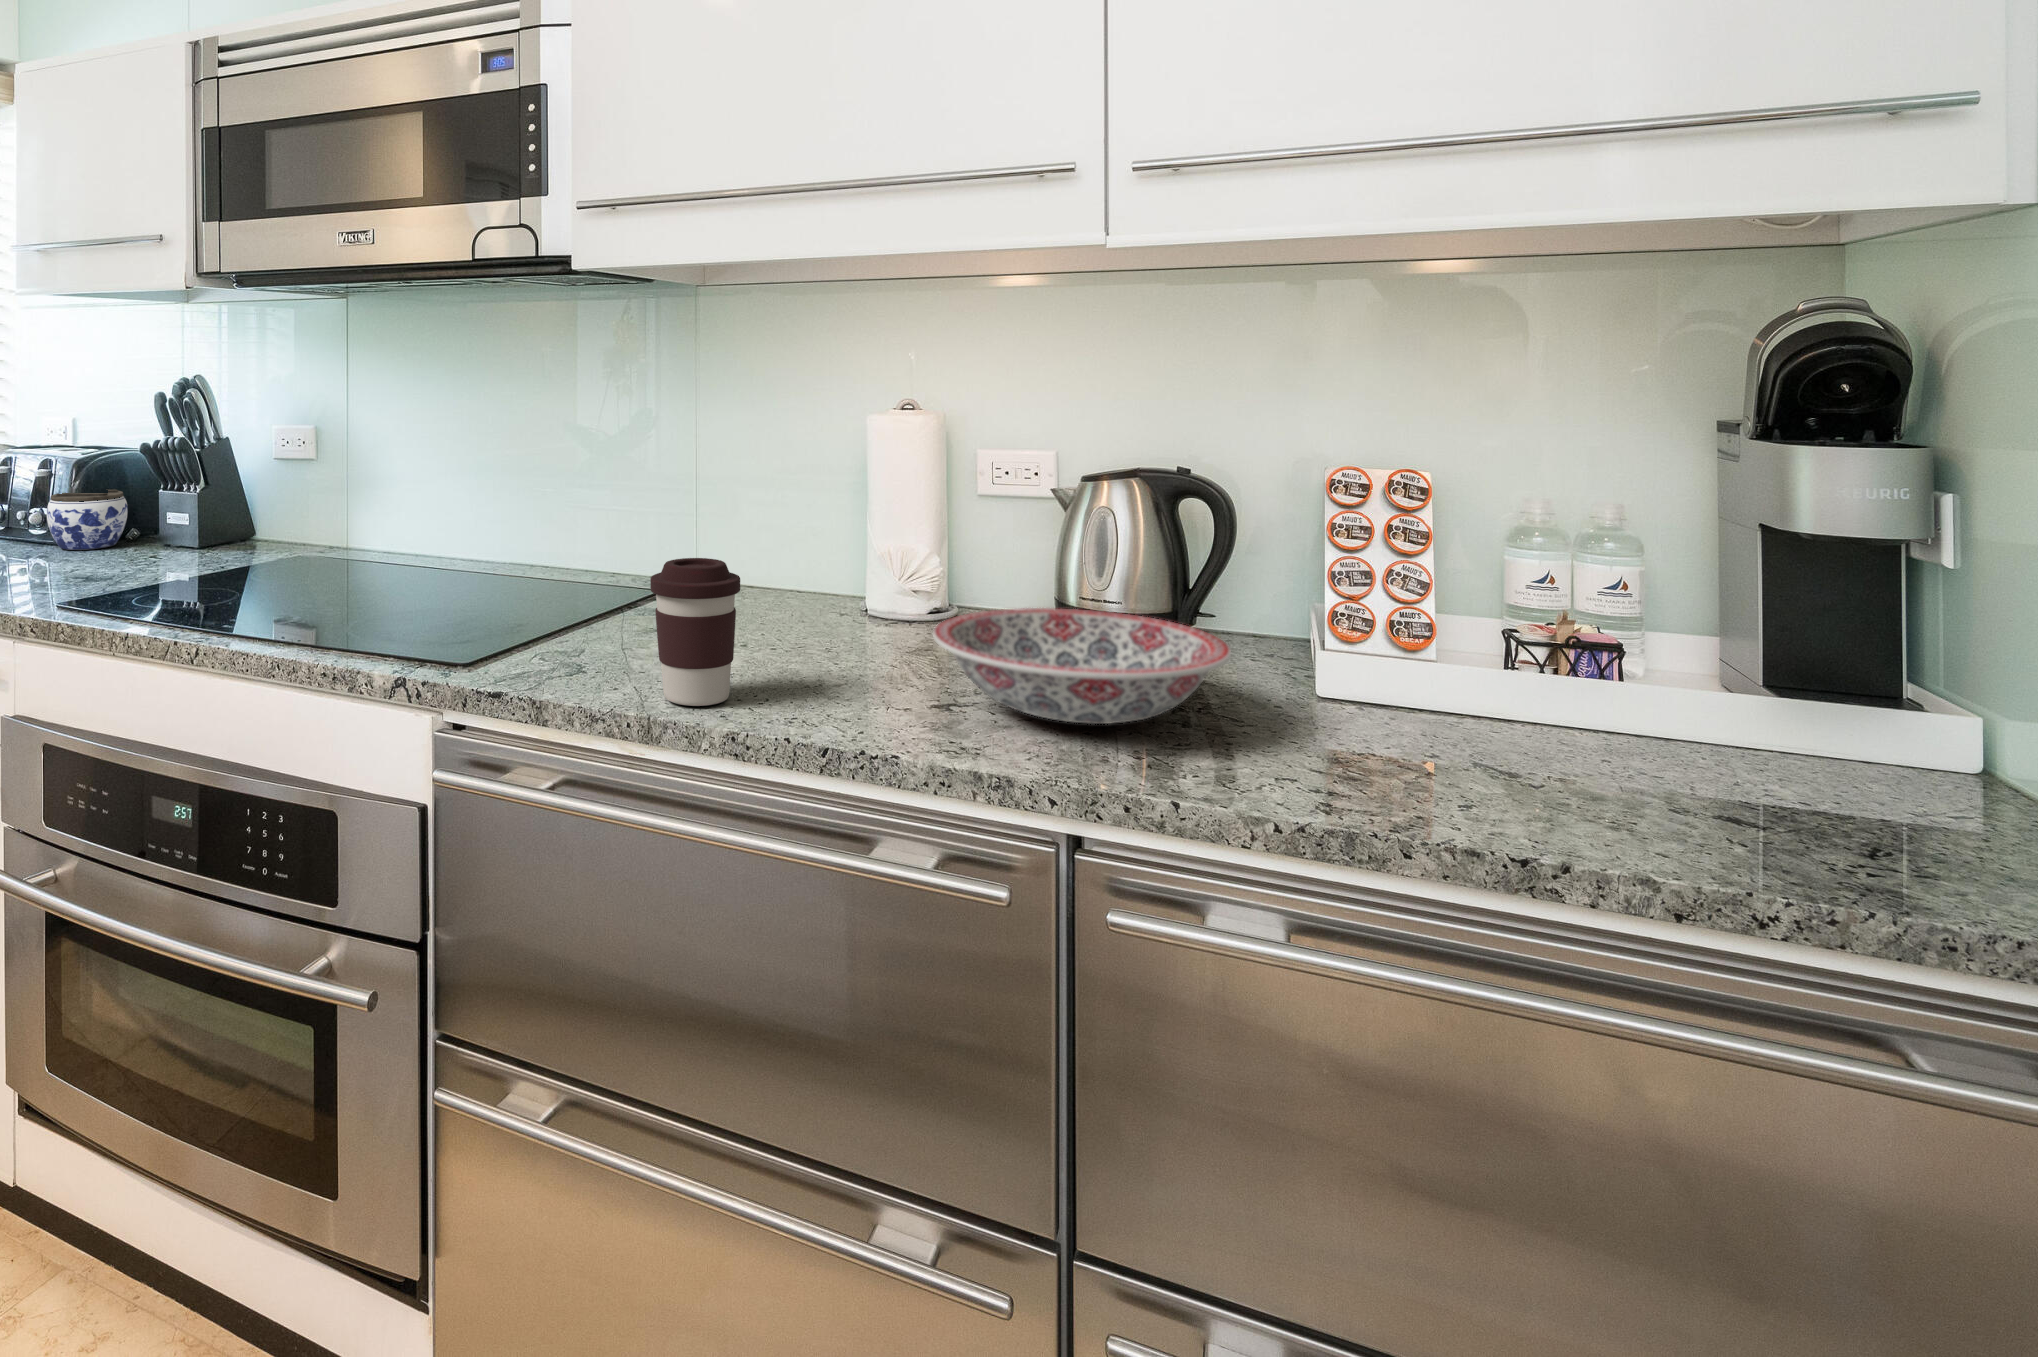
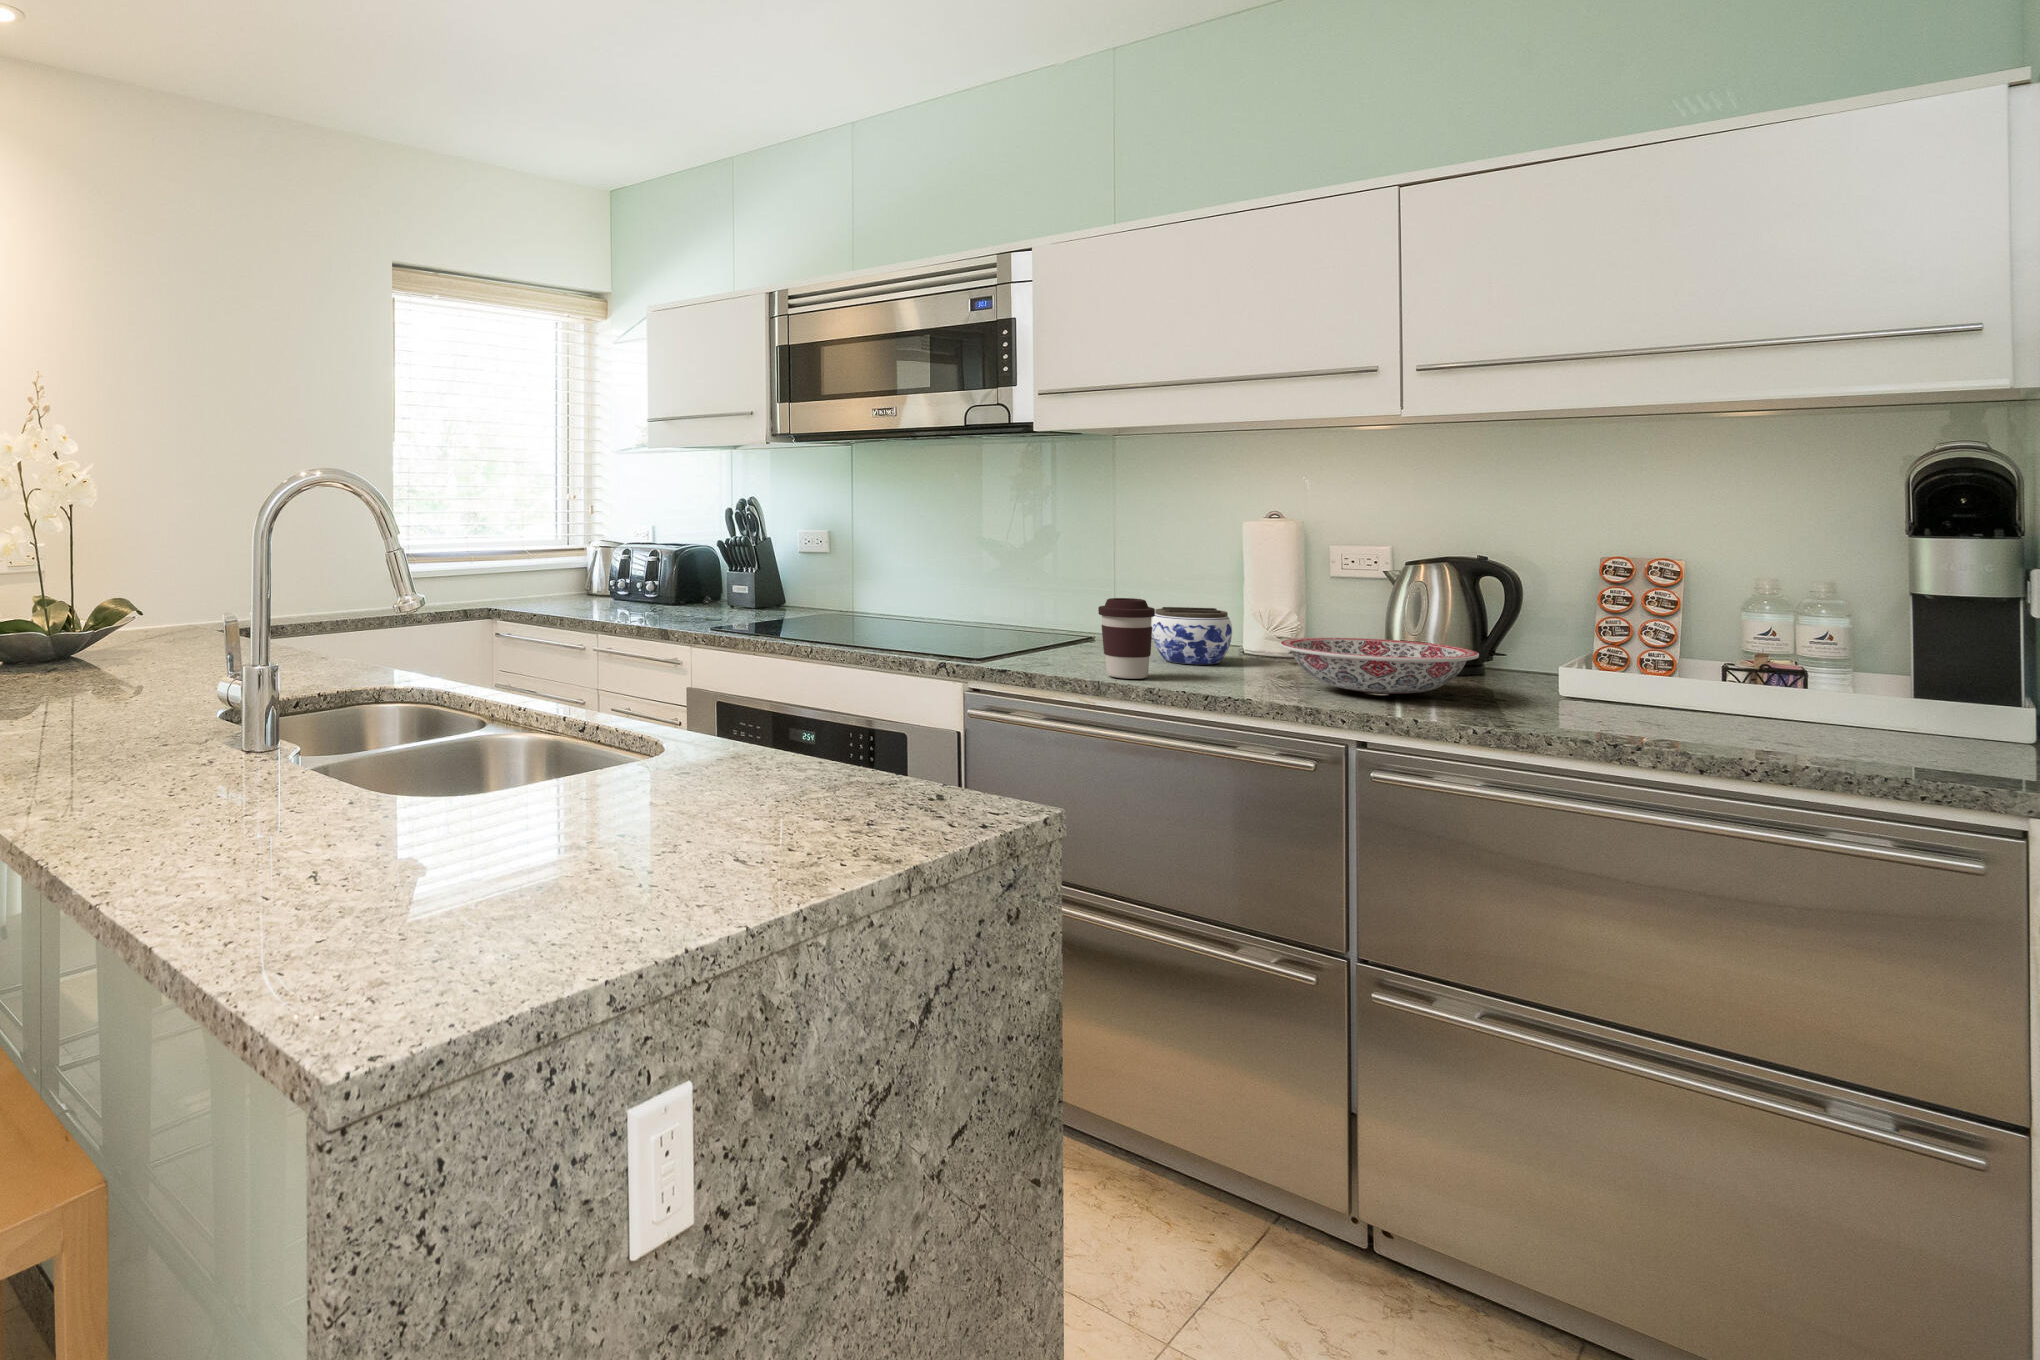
jar: present [47,490,128,550] -> present [1152,607,1232,664]

